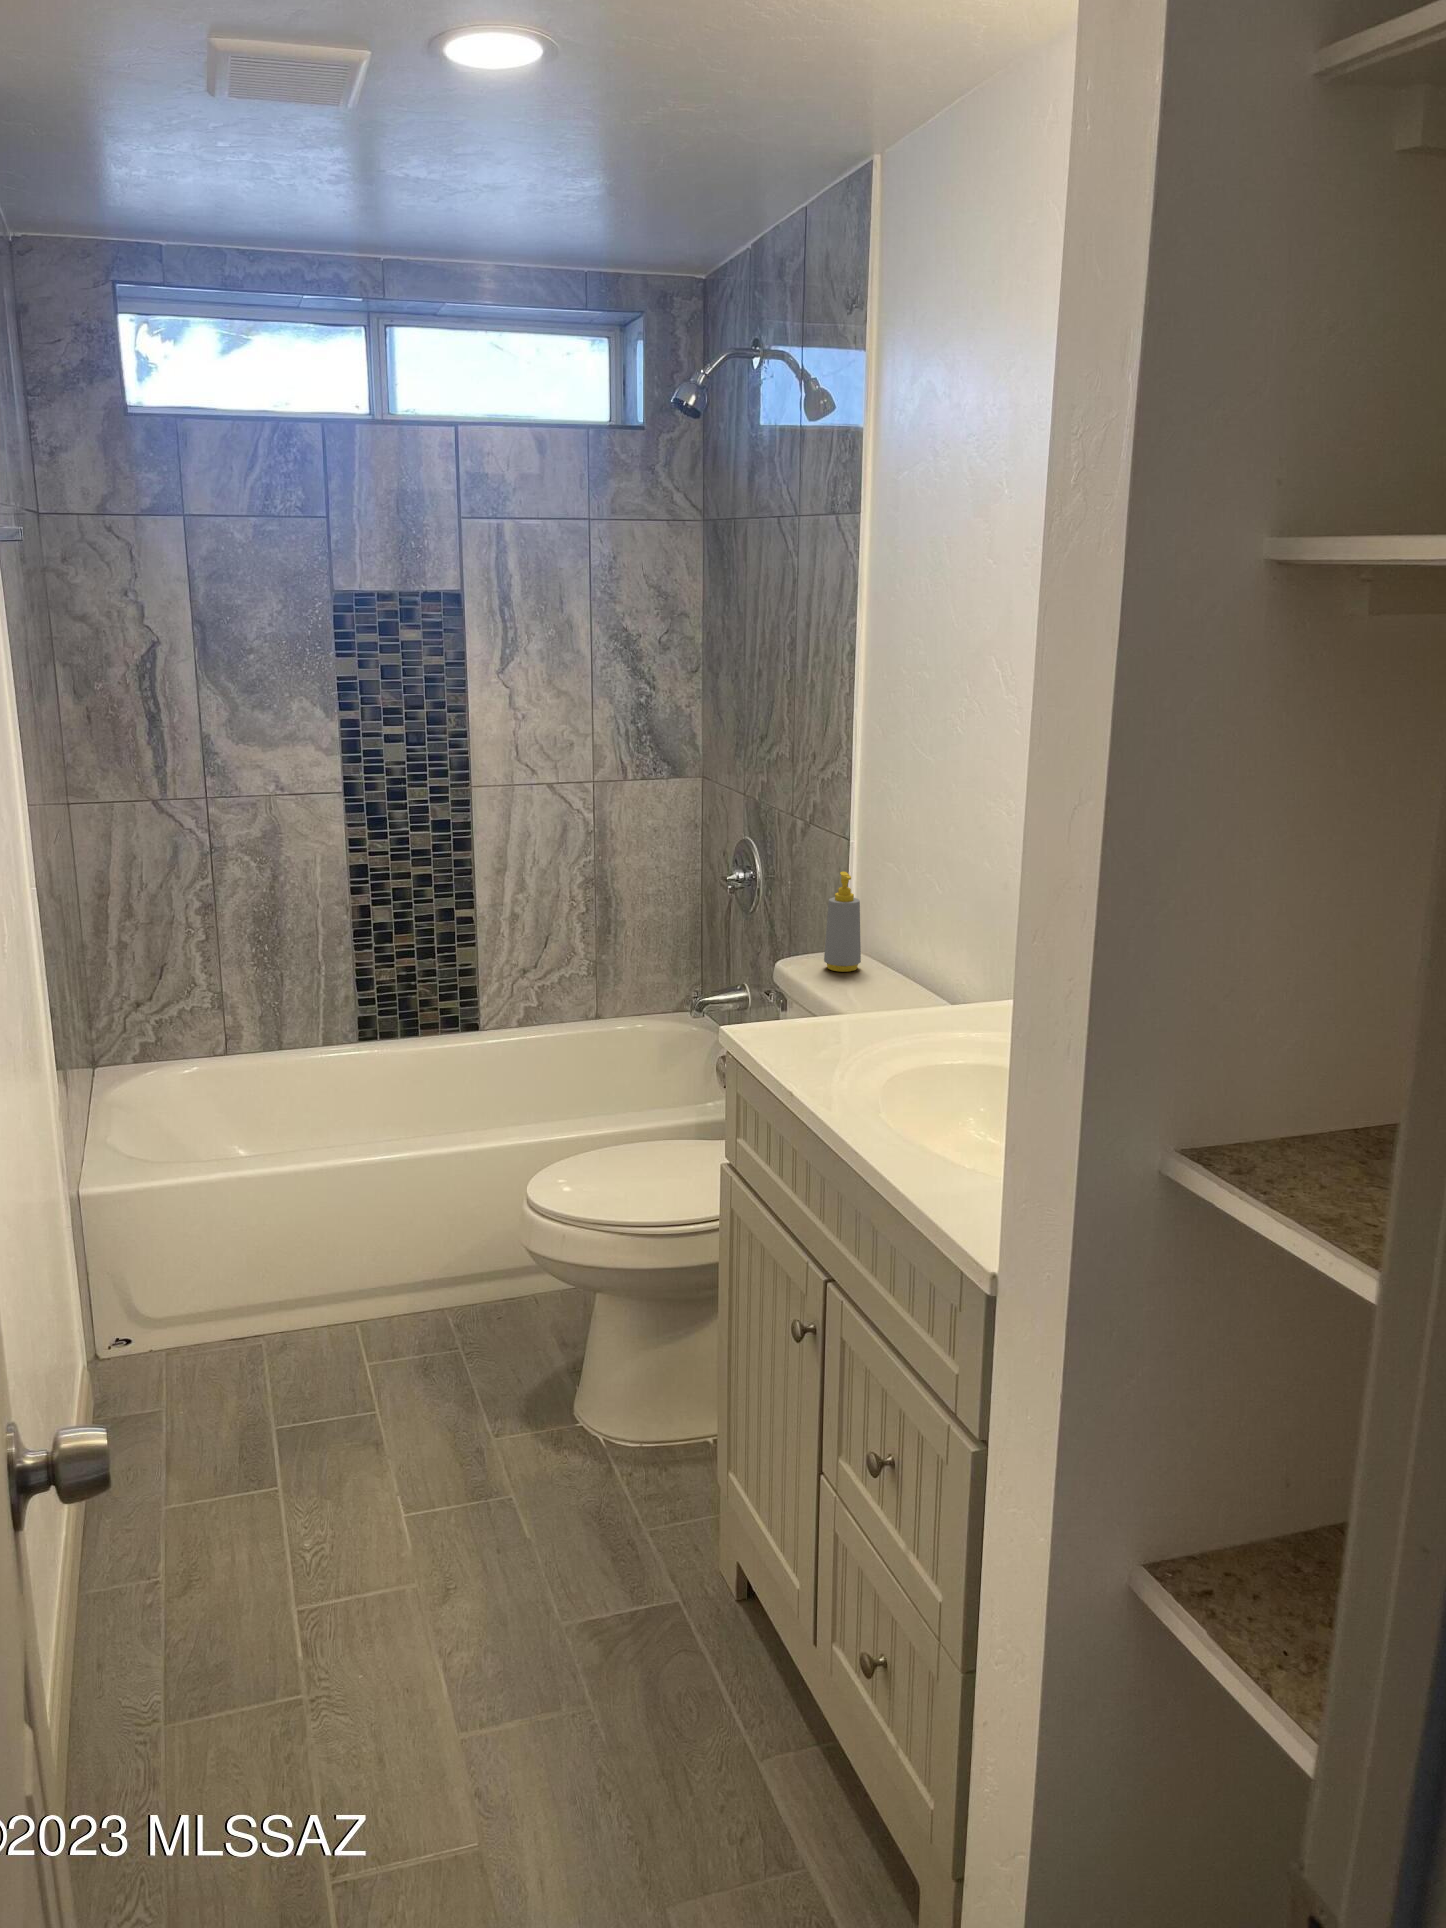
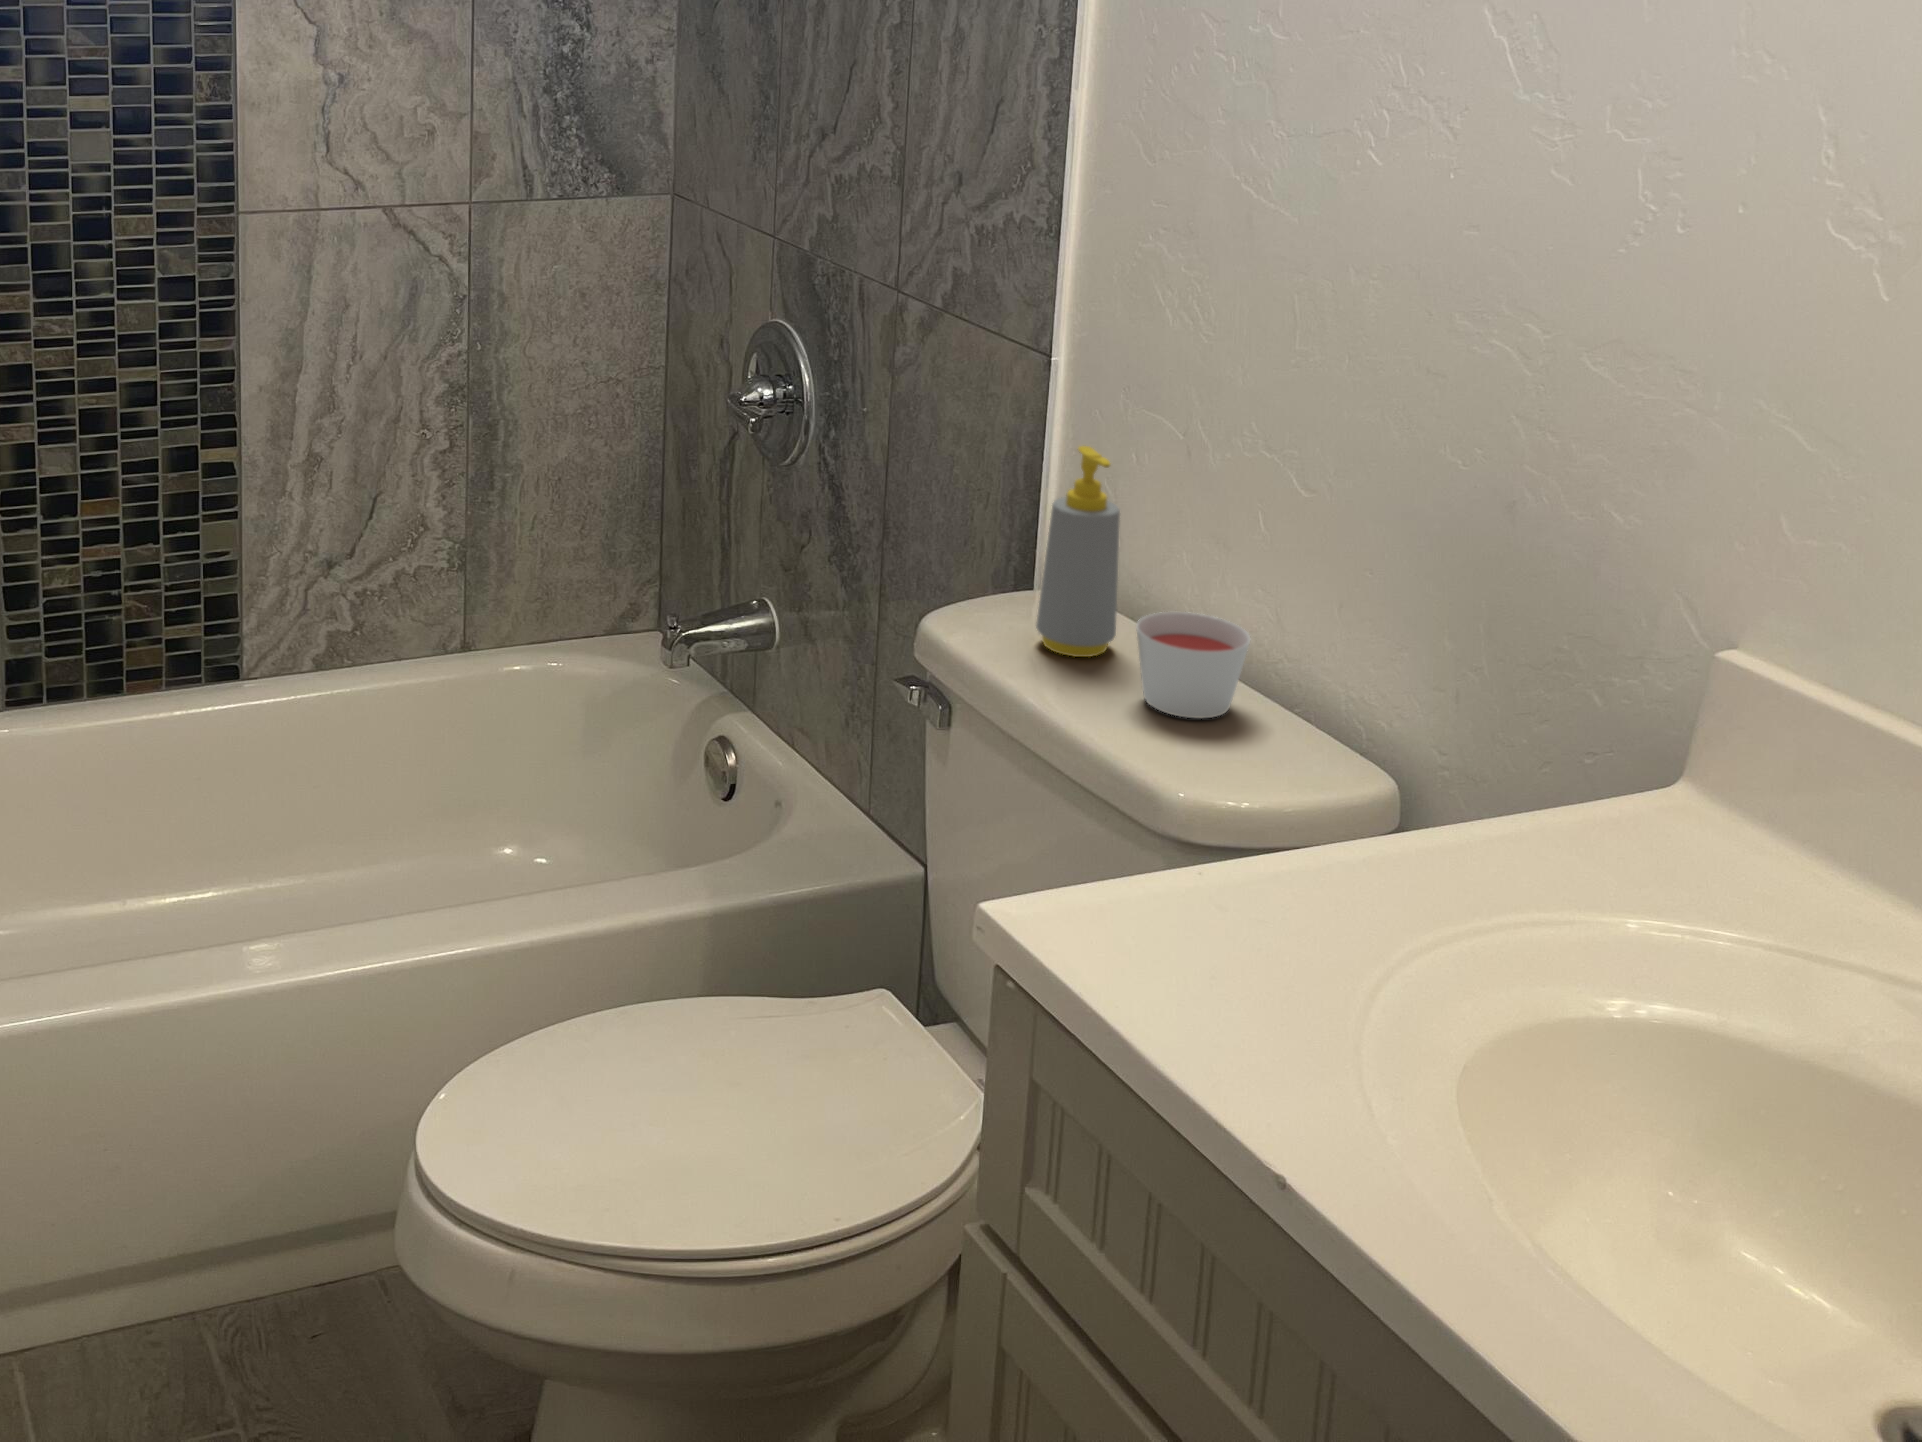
candle: none [857,946,909,992] -> present [1137,612,1250,718]

